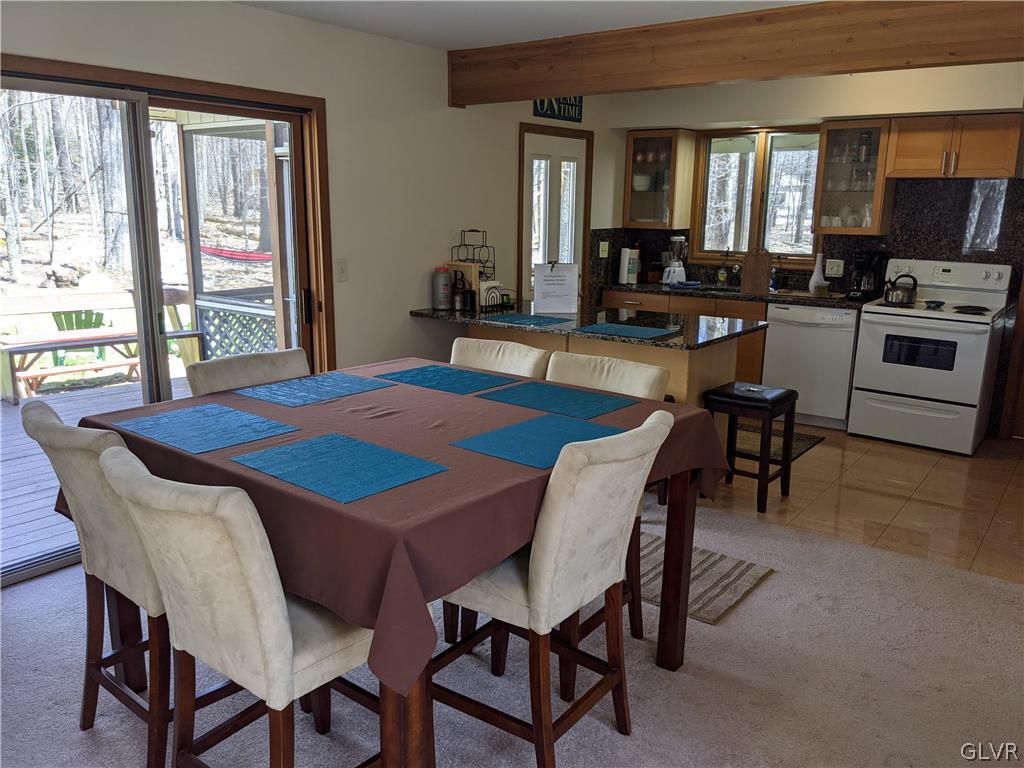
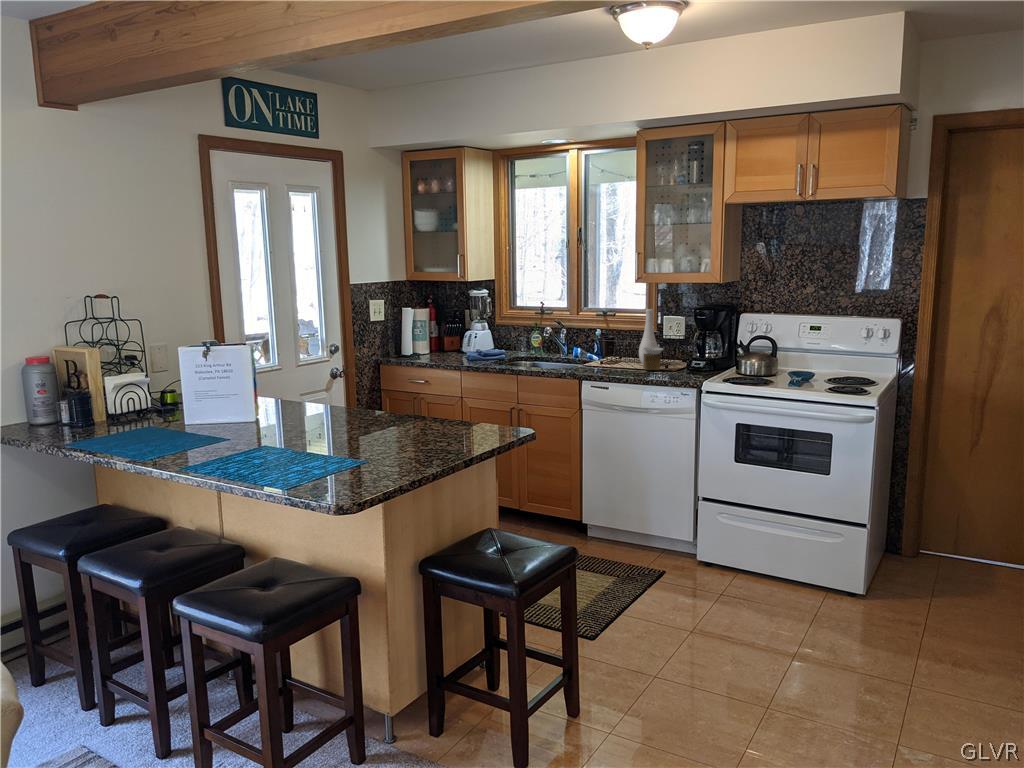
cutting board: present [740,247,773,296] -> none [546,303,585,370]

